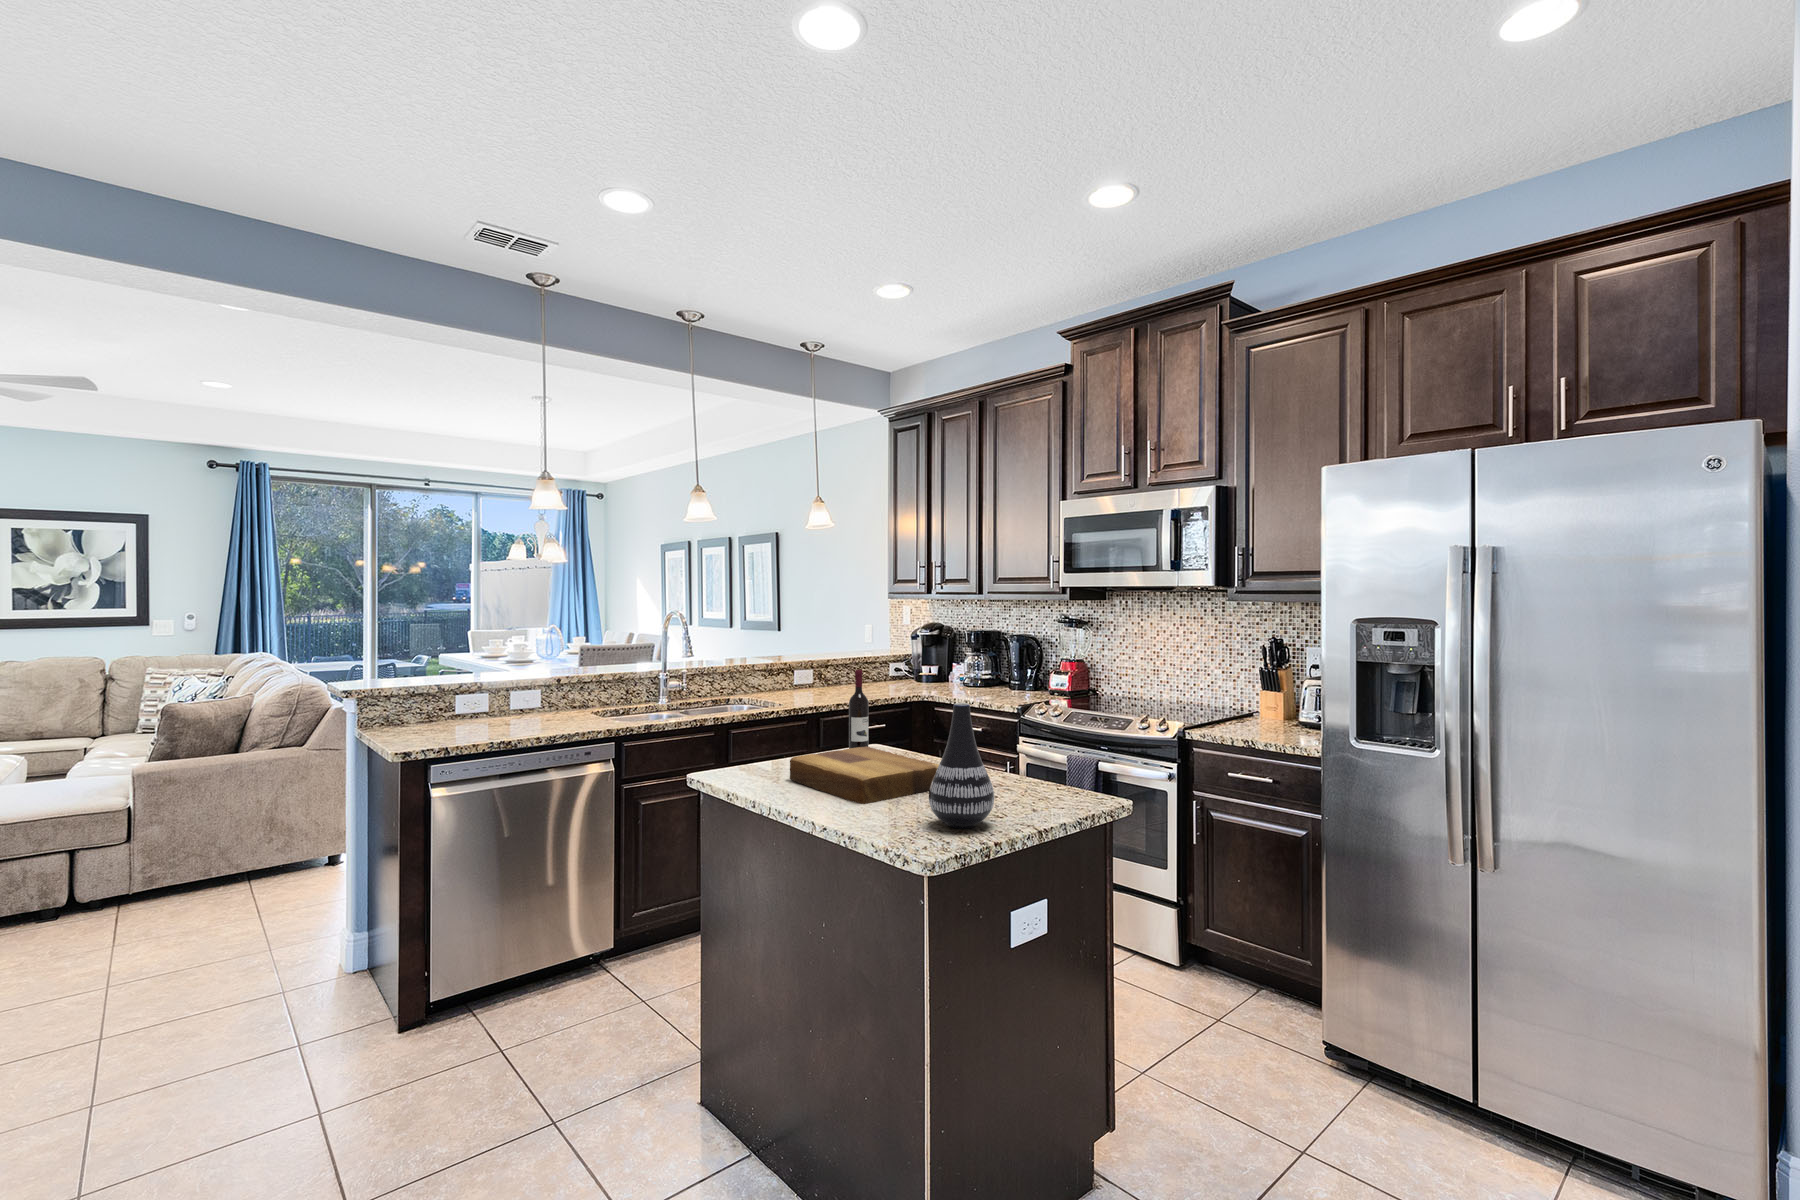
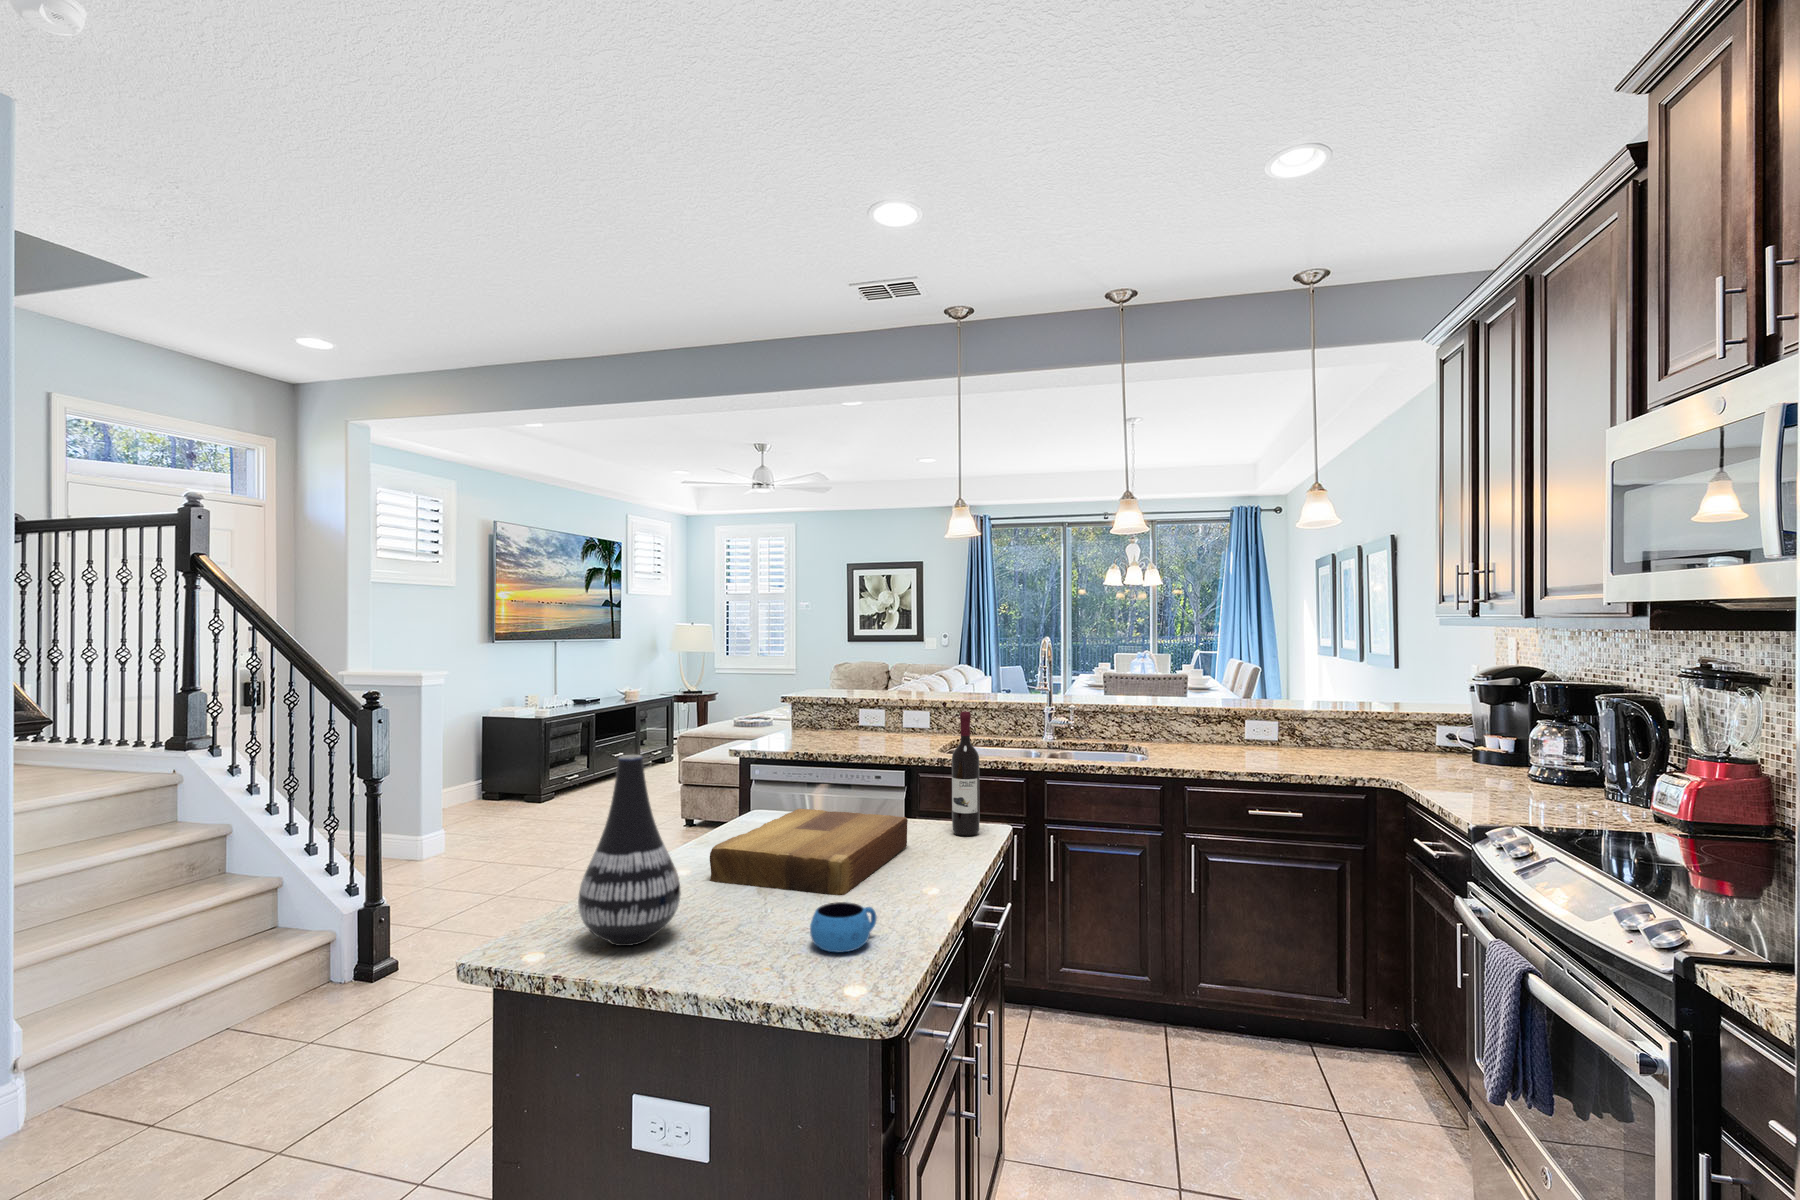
mug: none [1011,774,1047,800] -> present [810,902,877,952]

